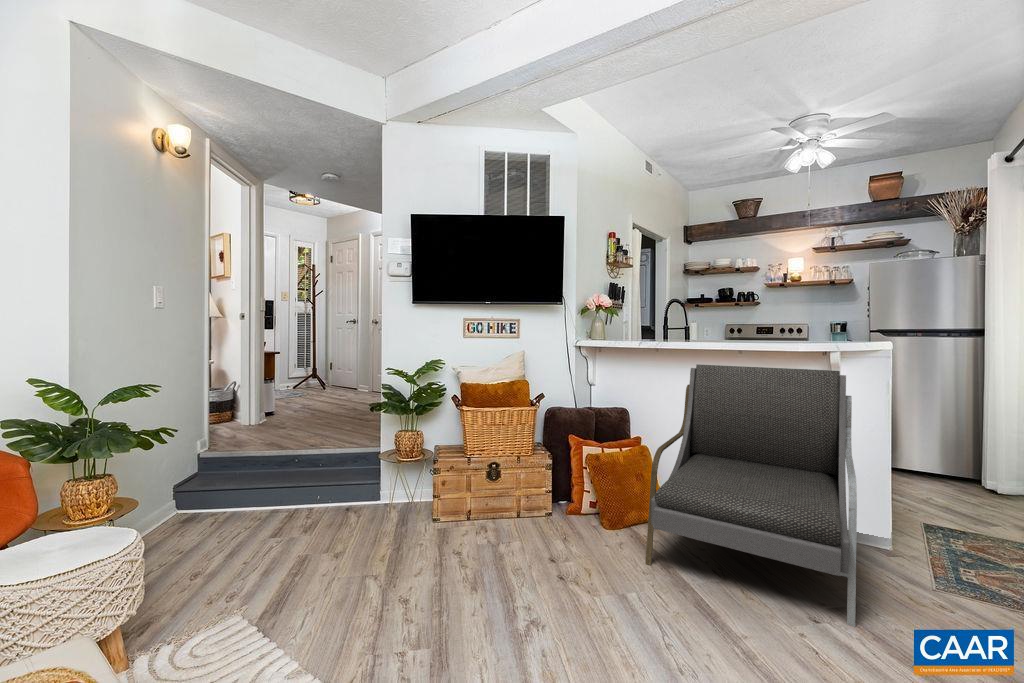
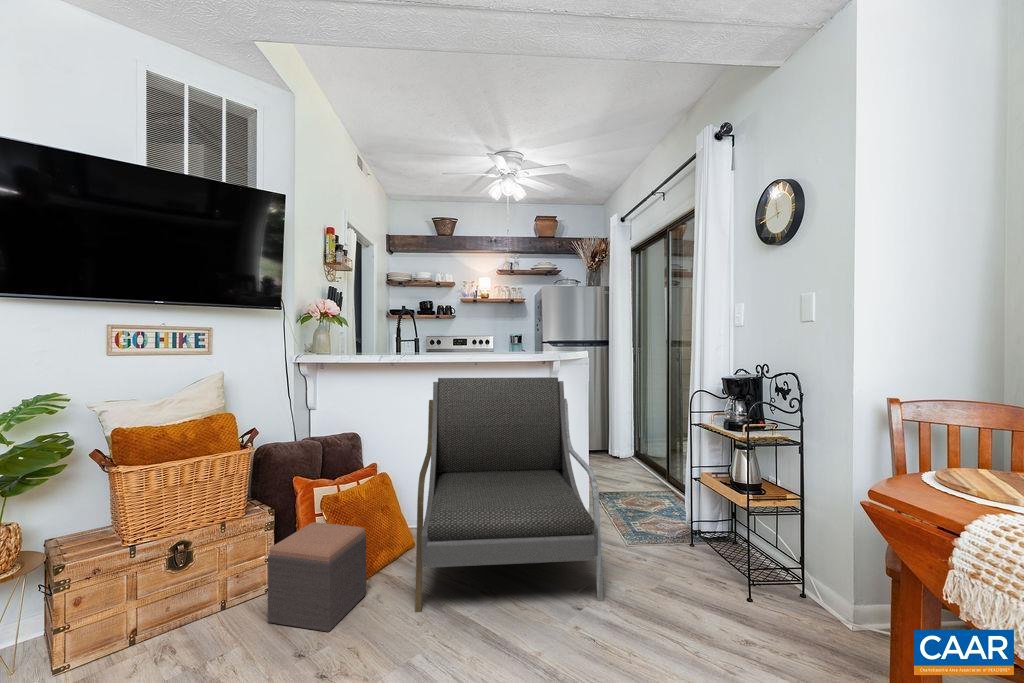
footstool: none [541,471,613,554] -> present [268,522,366,632]

